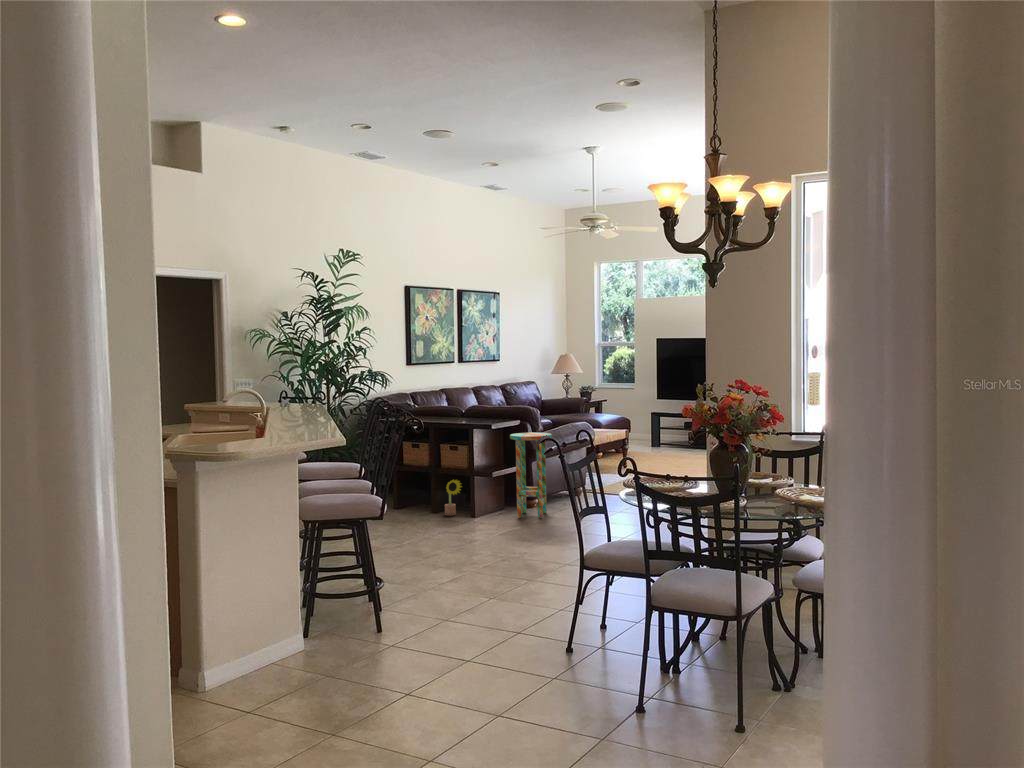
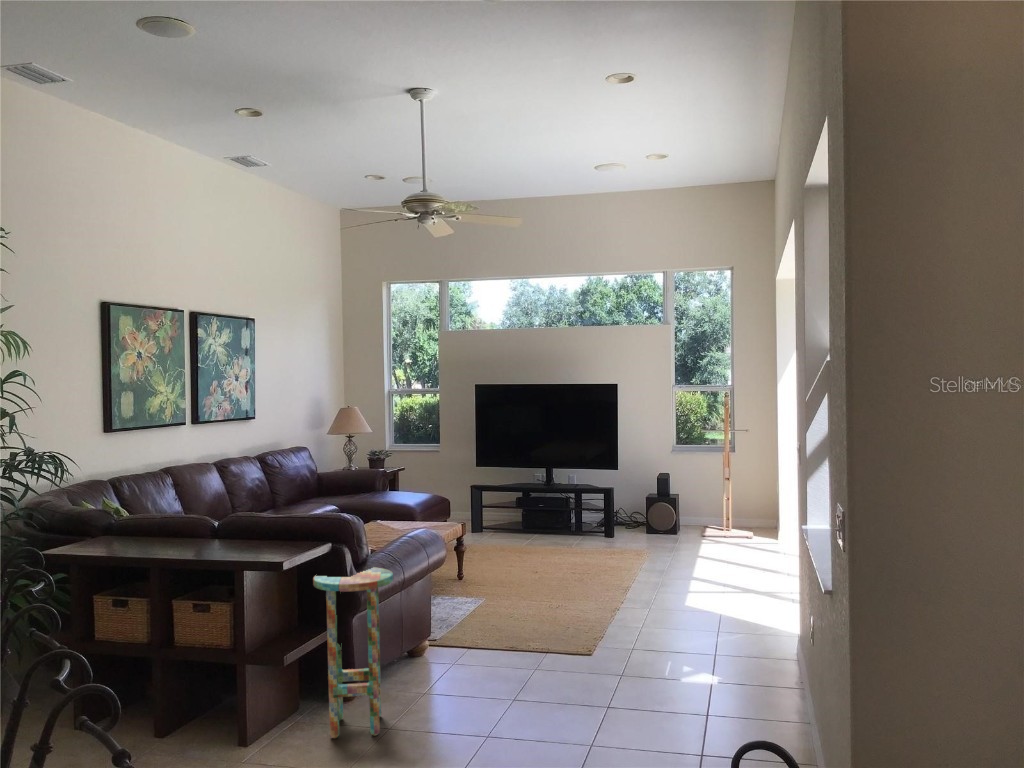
decorative plant: present [445,479,462,515] -> none [182,671,219,744]

